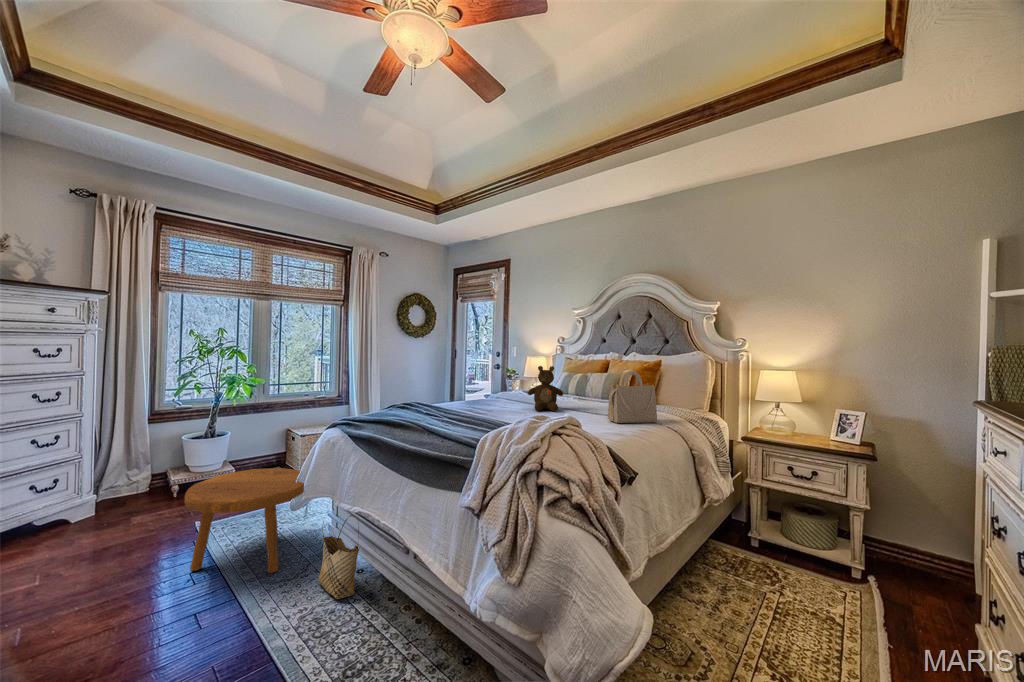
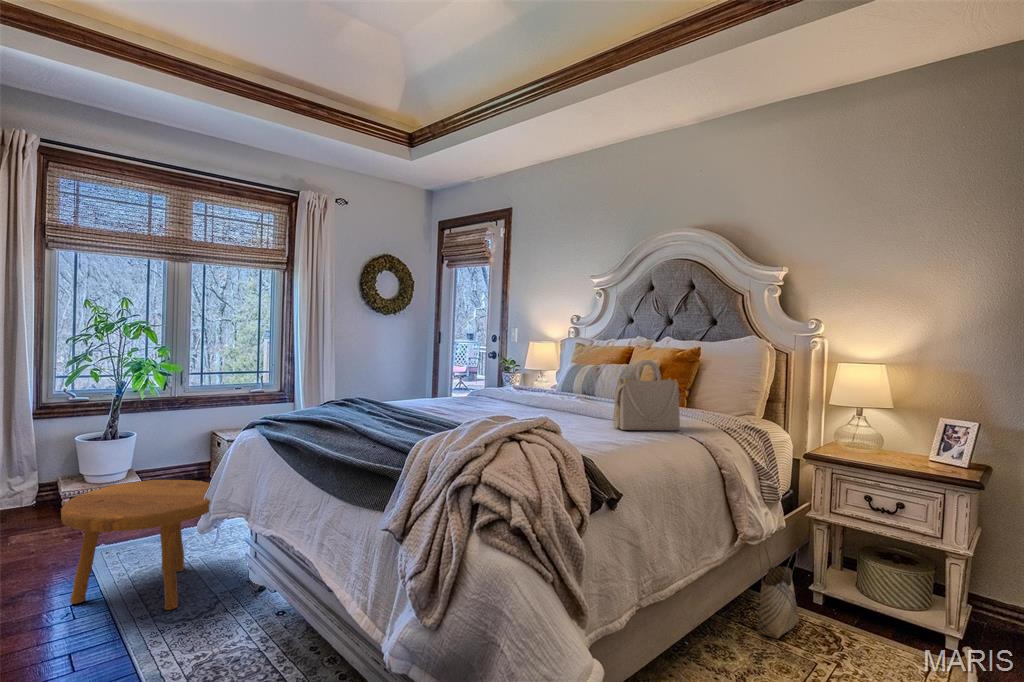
teddy bear: present [528,366,563,411] -> none [514,352,562,414]
woven basket: present [318,515,359,599] -> present [757,542,799,639]

